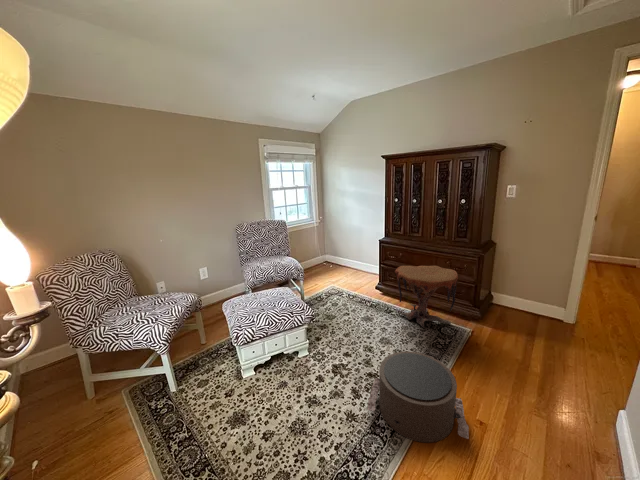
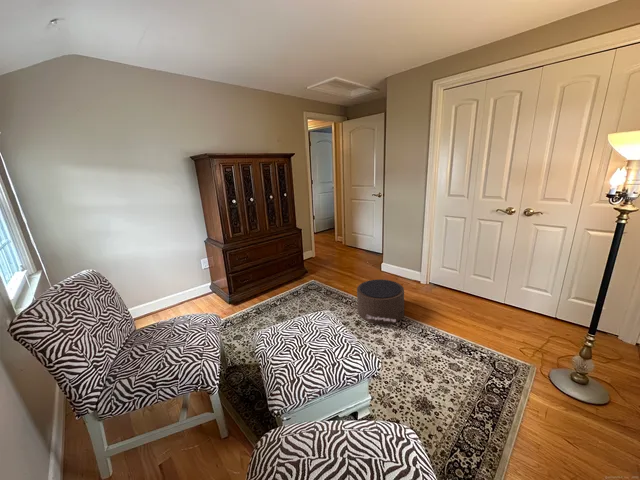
side table: present [395,266,458,328] -> none [251,246,304,304]

